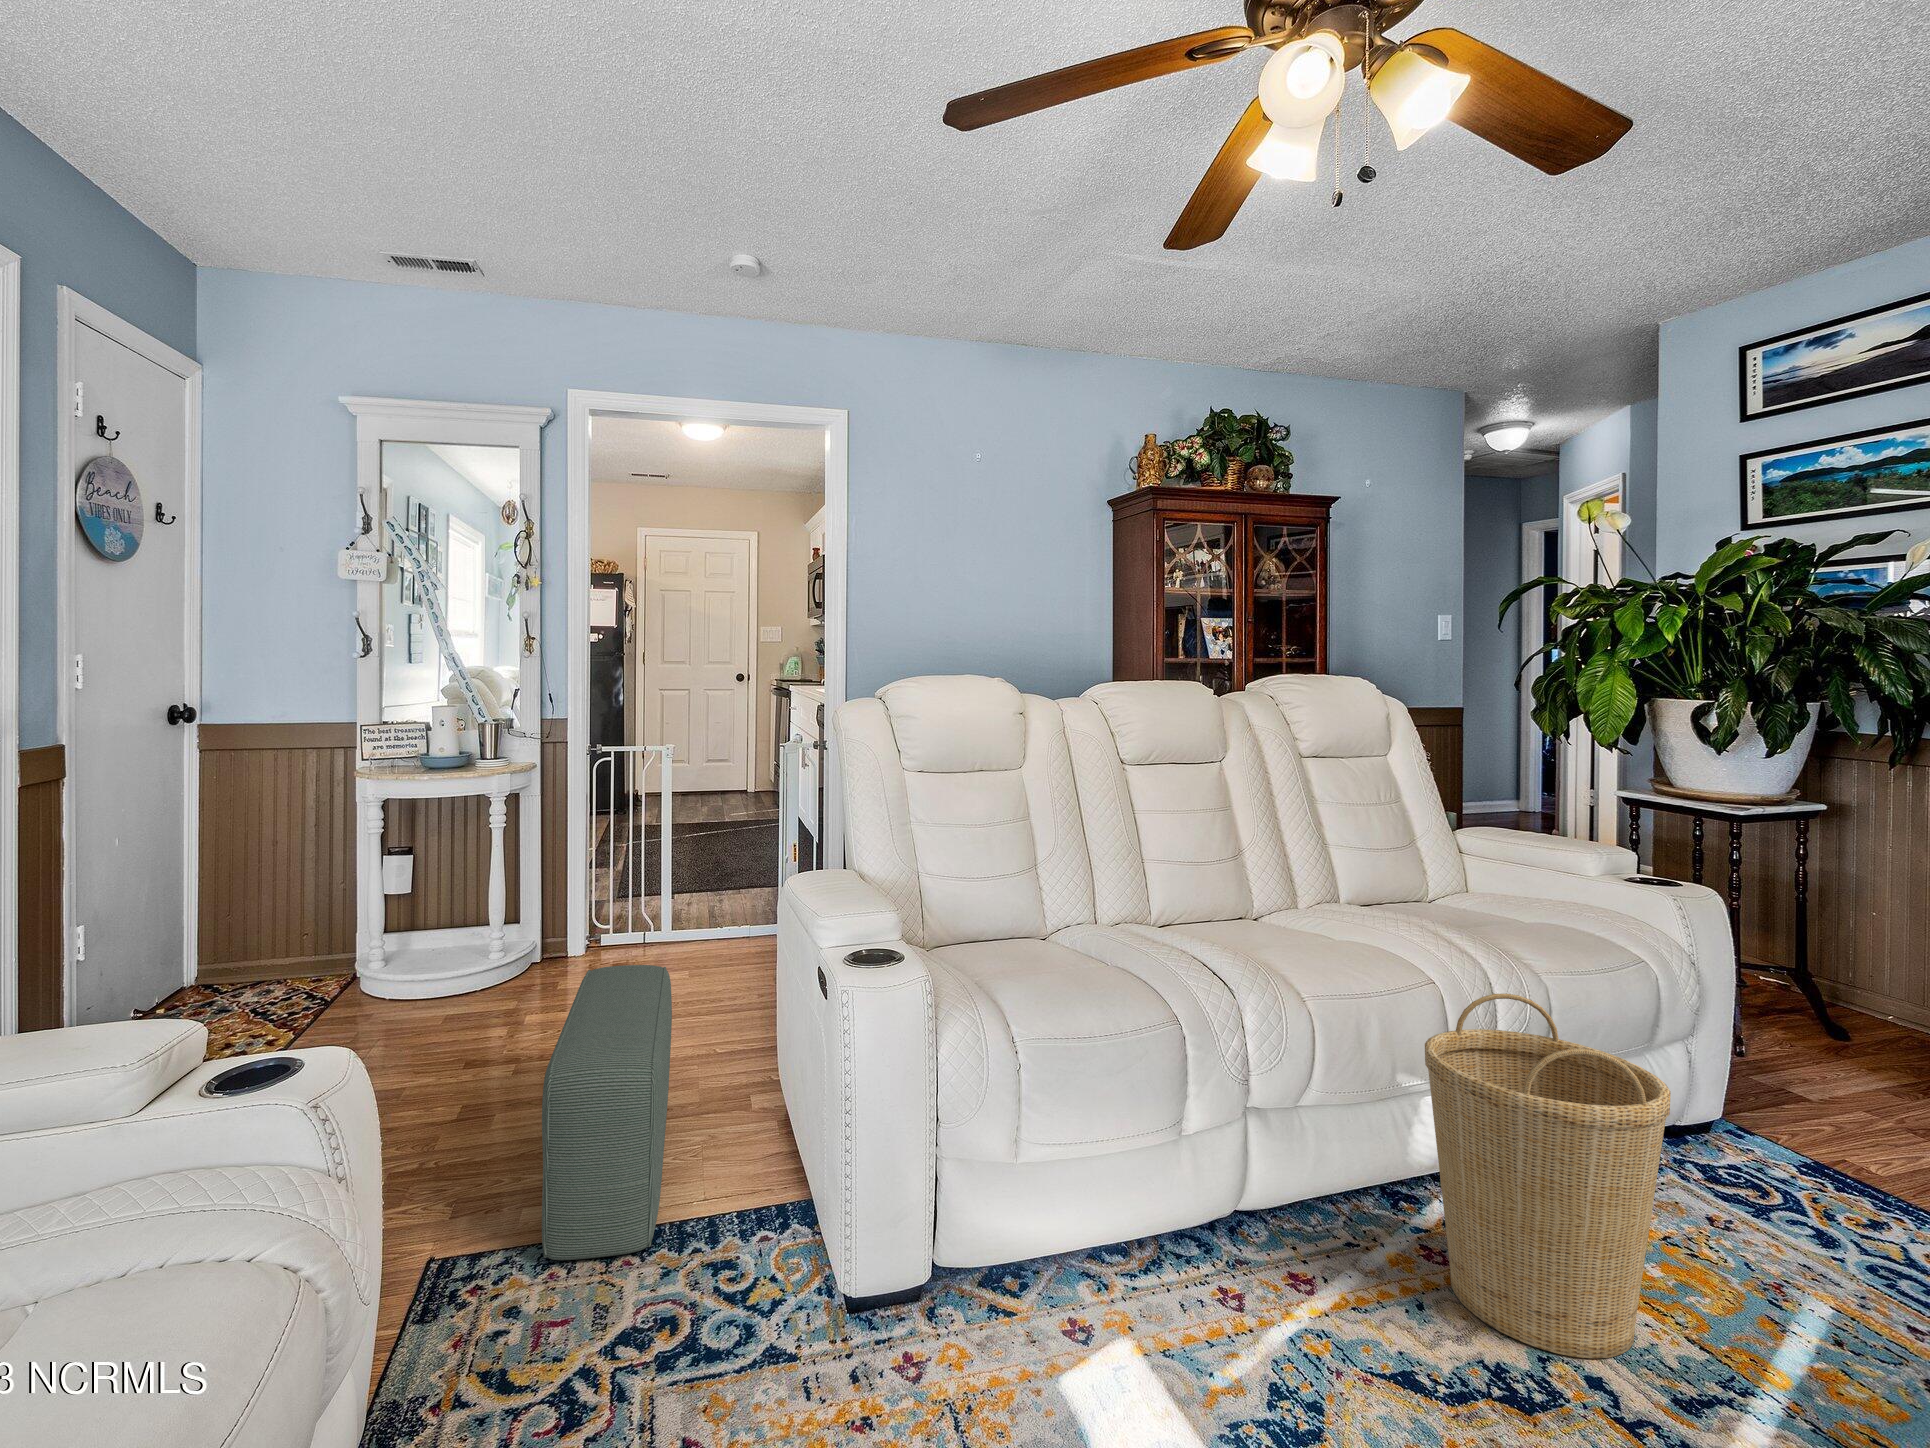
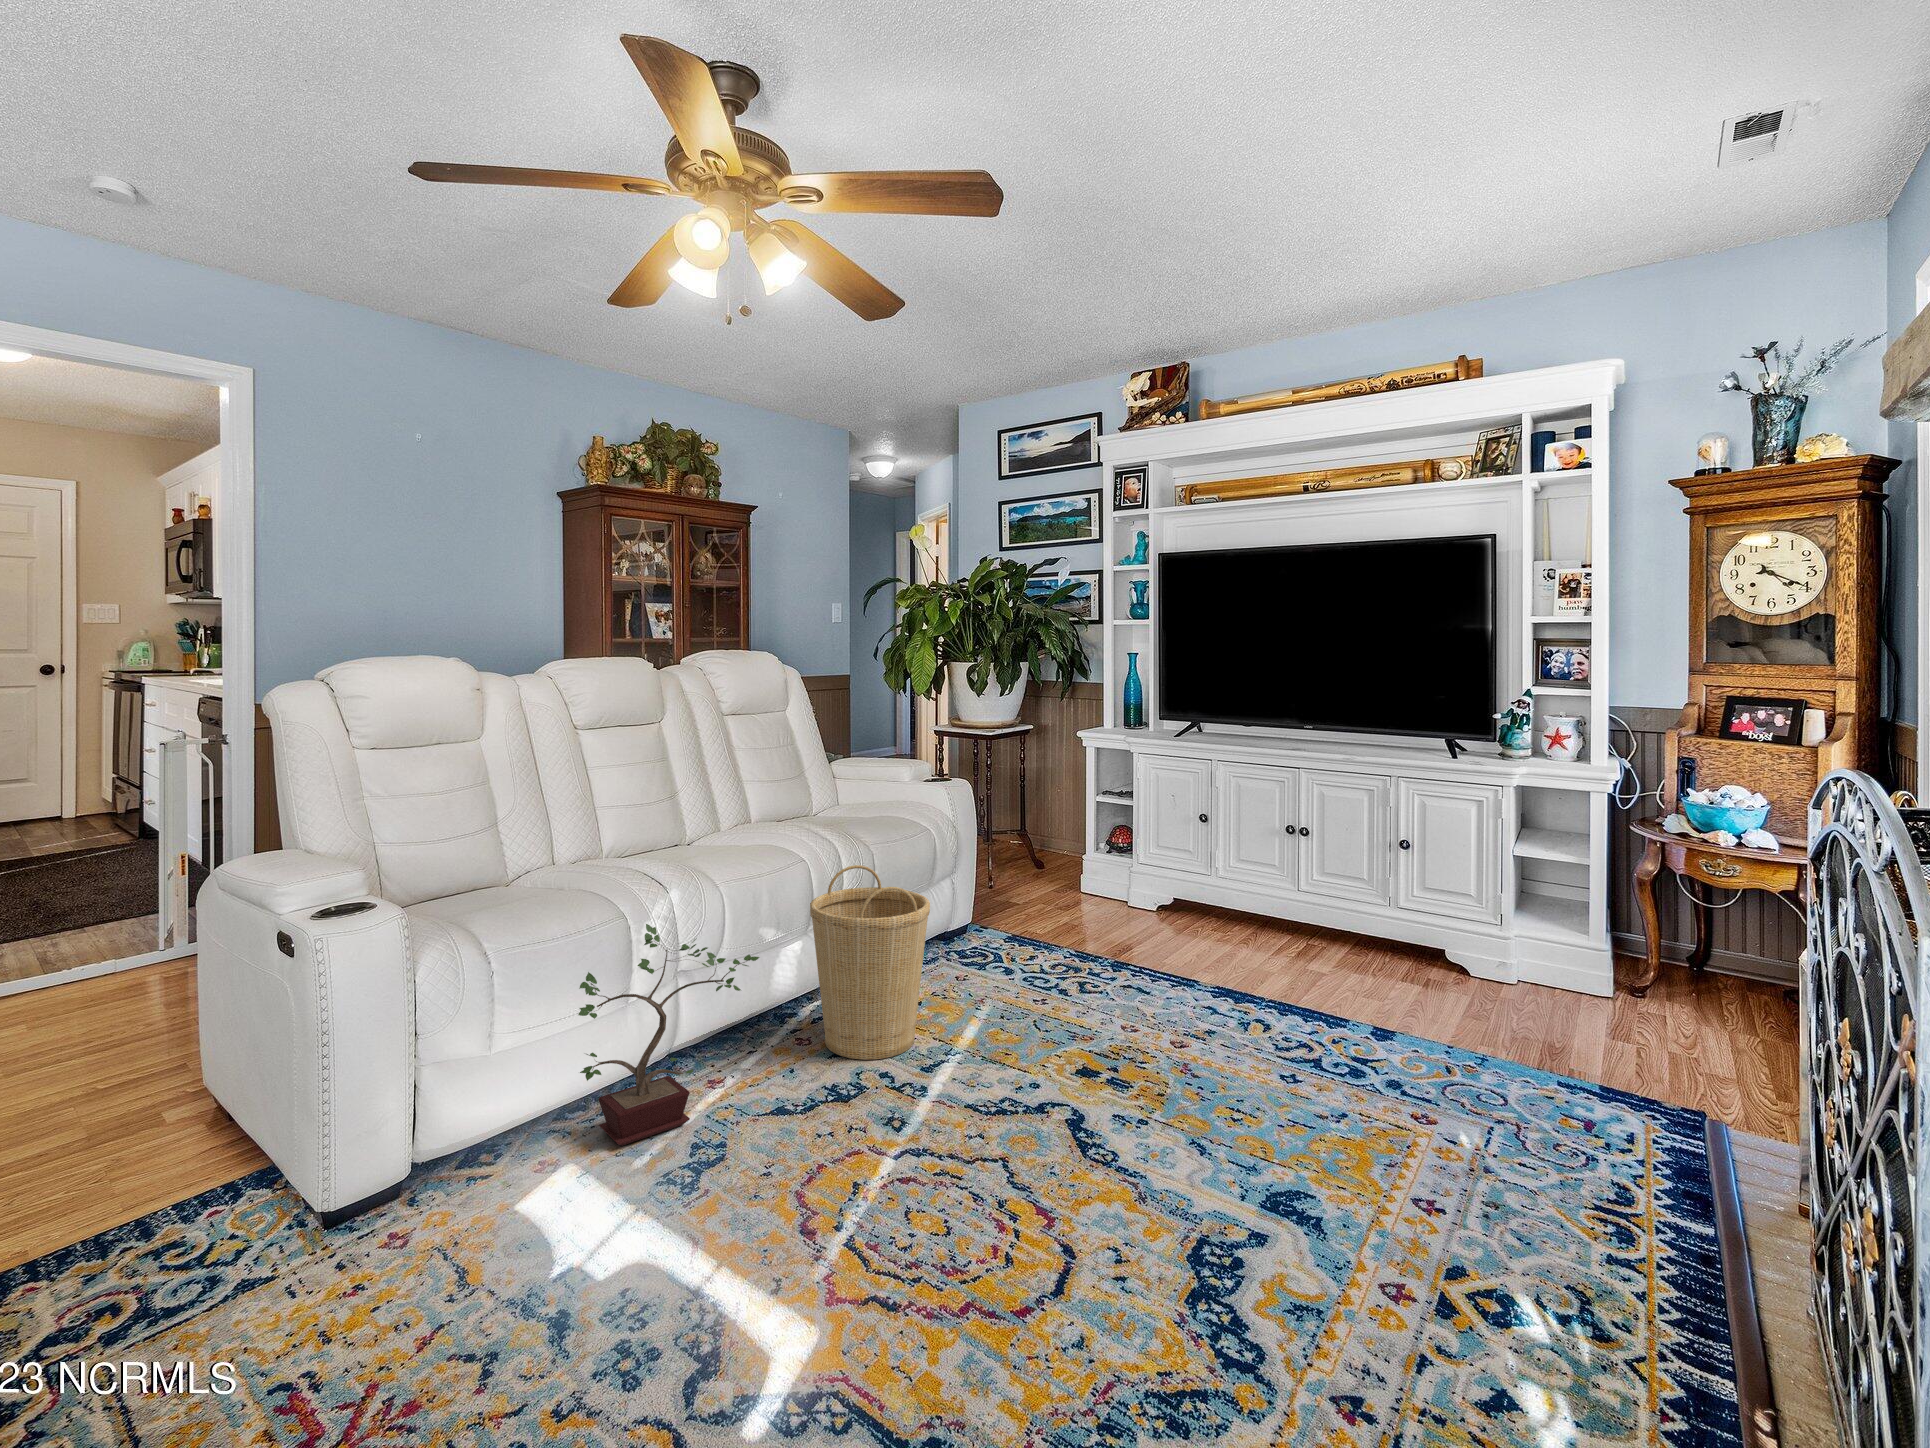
pouf: present [542,965,672,1260] -> none [41,970,208,1235]
potted plant: none [1044,1030,1337,1369] -> present [578,924,759,1146]

